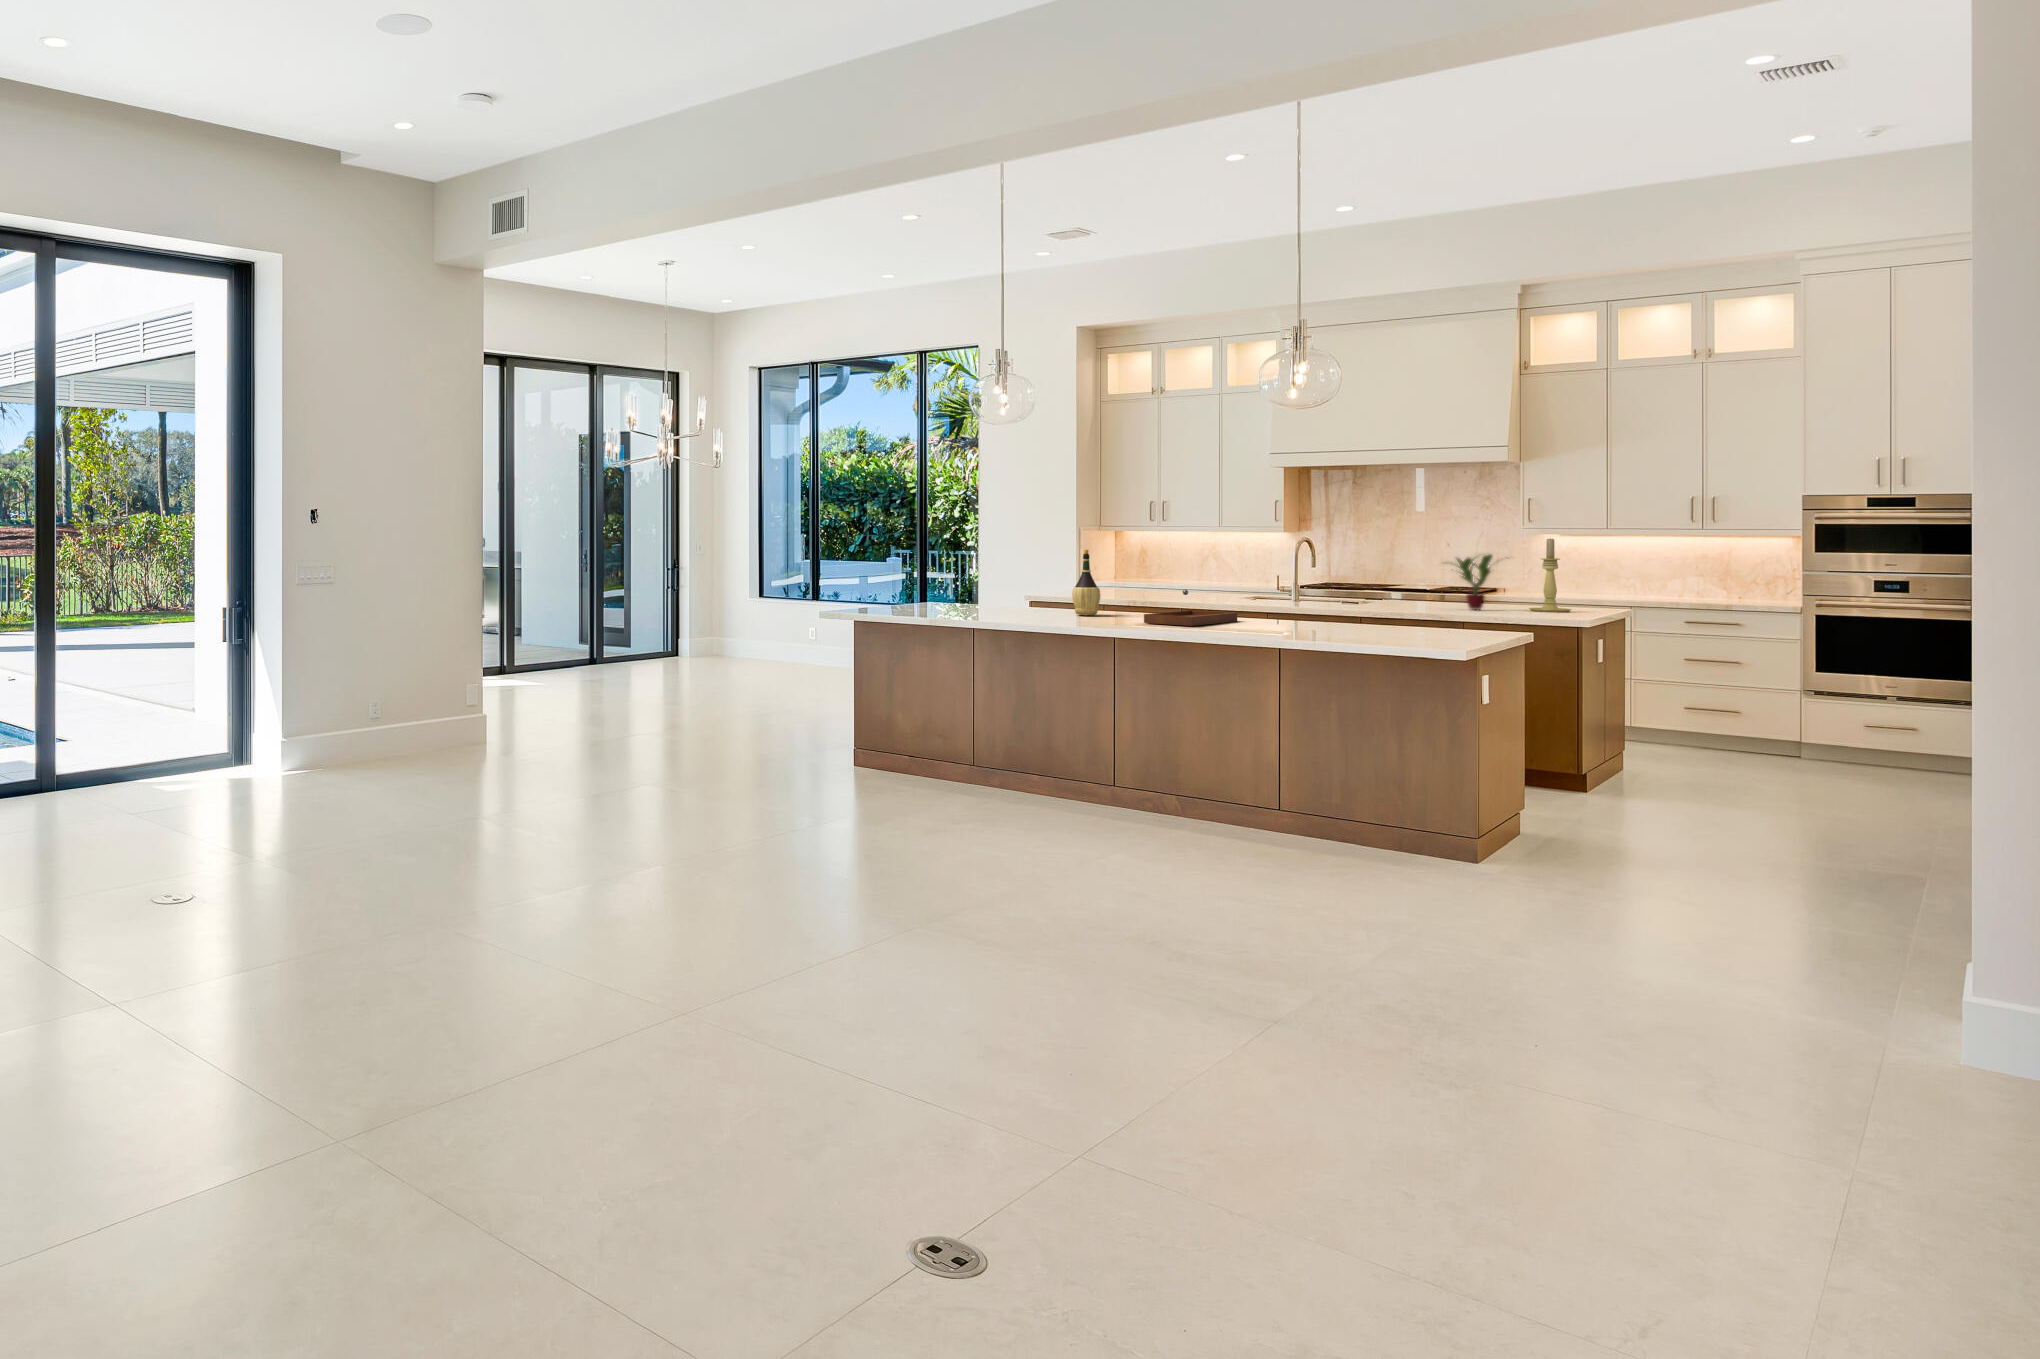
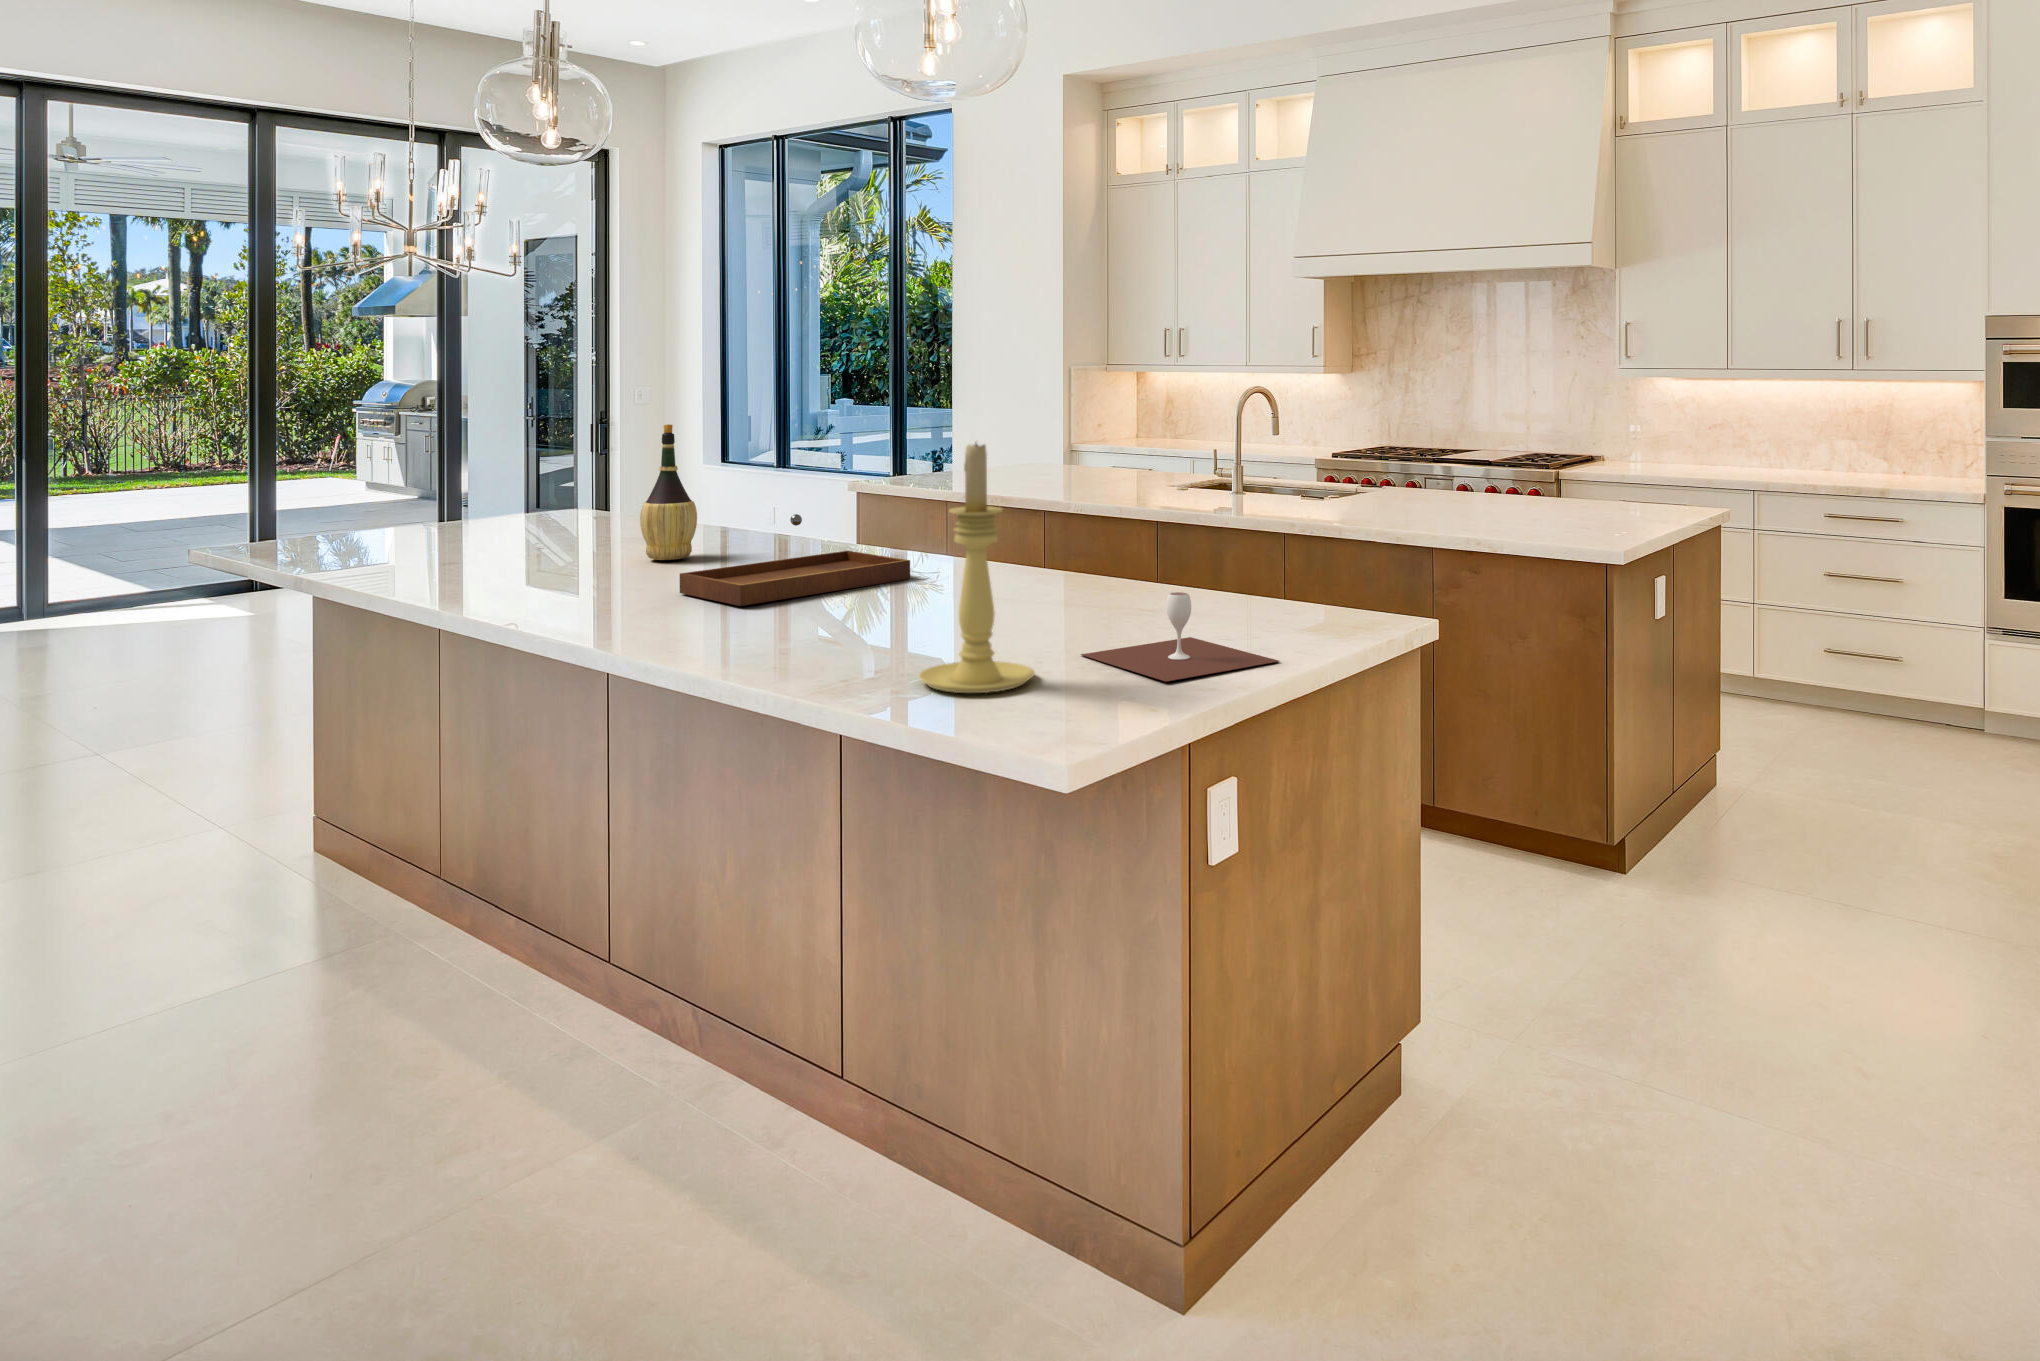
candle holder: present [1529,539,1571,612] -> present [919,442,1035,693]
potted plant: present [1457,555,1507,610] -> none [1406,416,1520,520]
wine glass: none [1396,612,1490,641] -> present [1081,592,1279,682]

